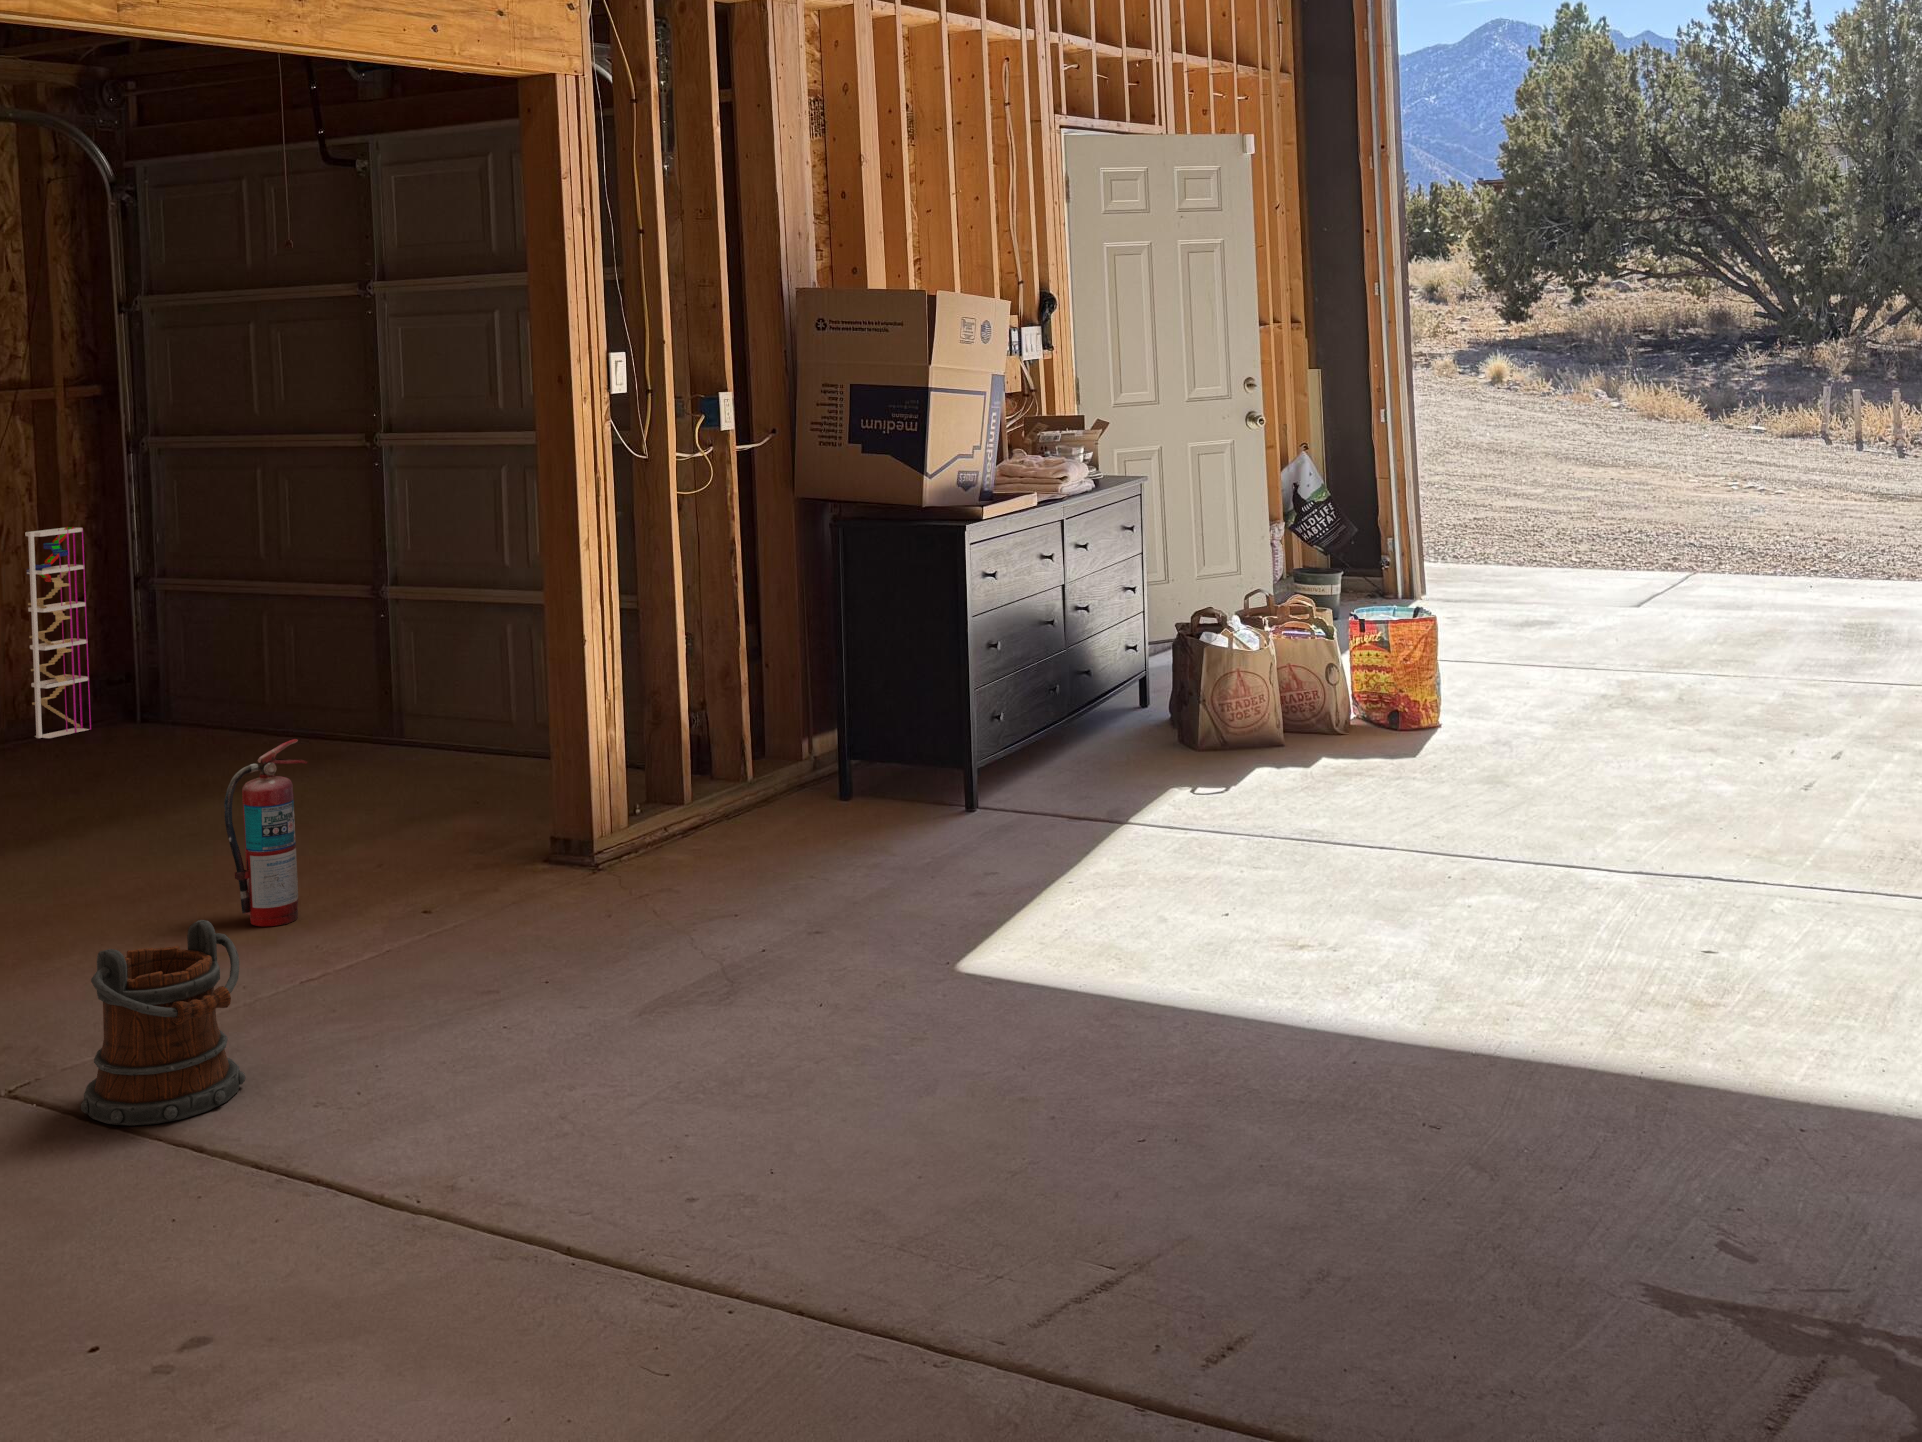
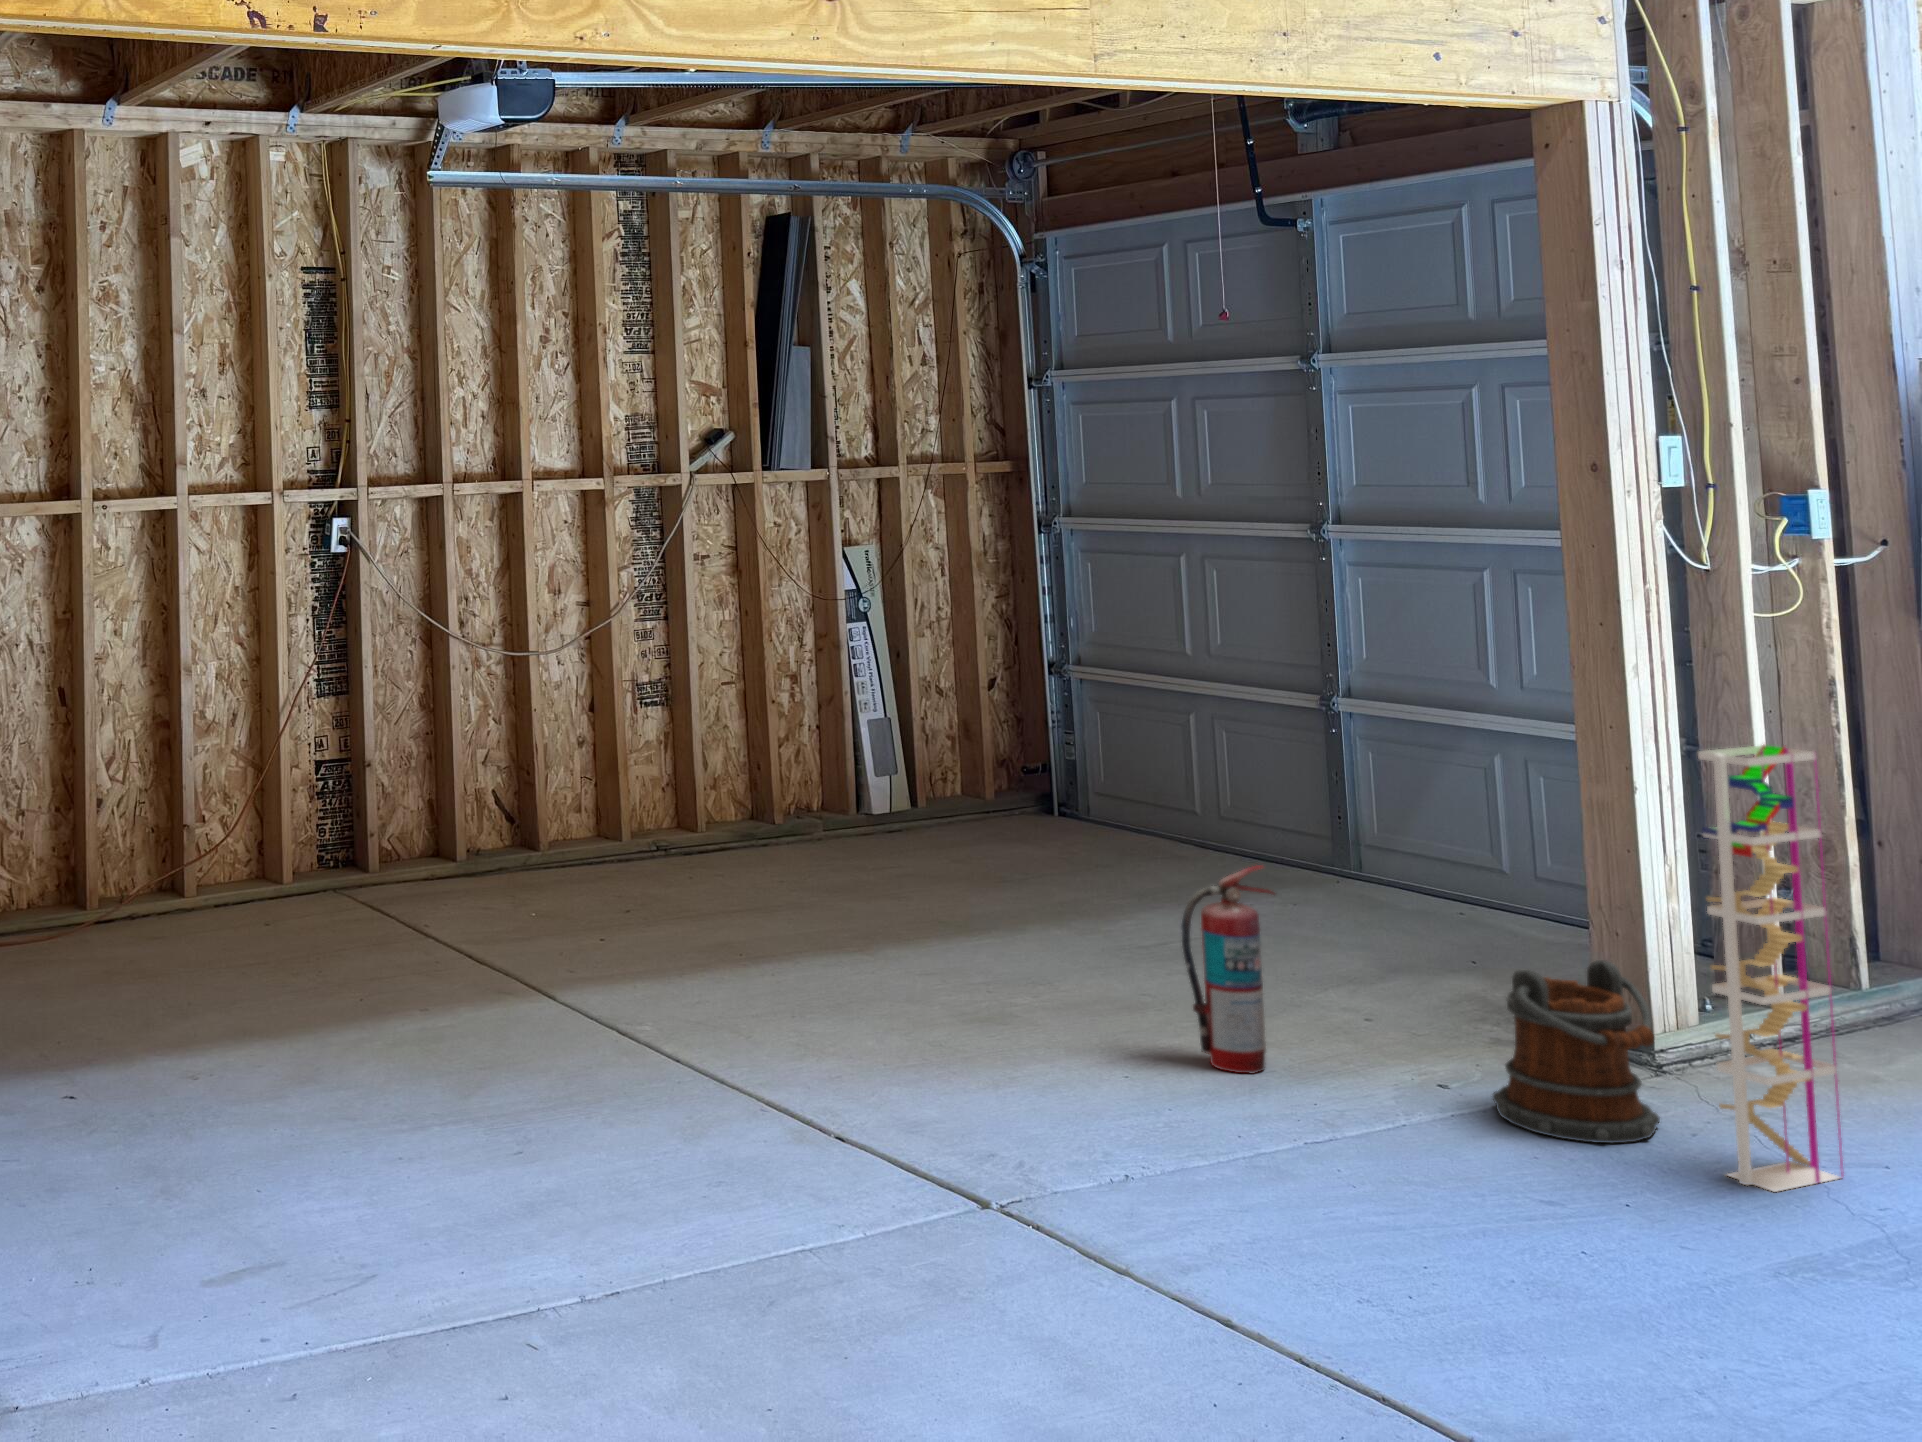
shelving unit: present [25,526,91,738] -> present [1698,745,1844,1192]
bucket: present [81,920,246,1126] -> present [1492,960,1660,1143]

